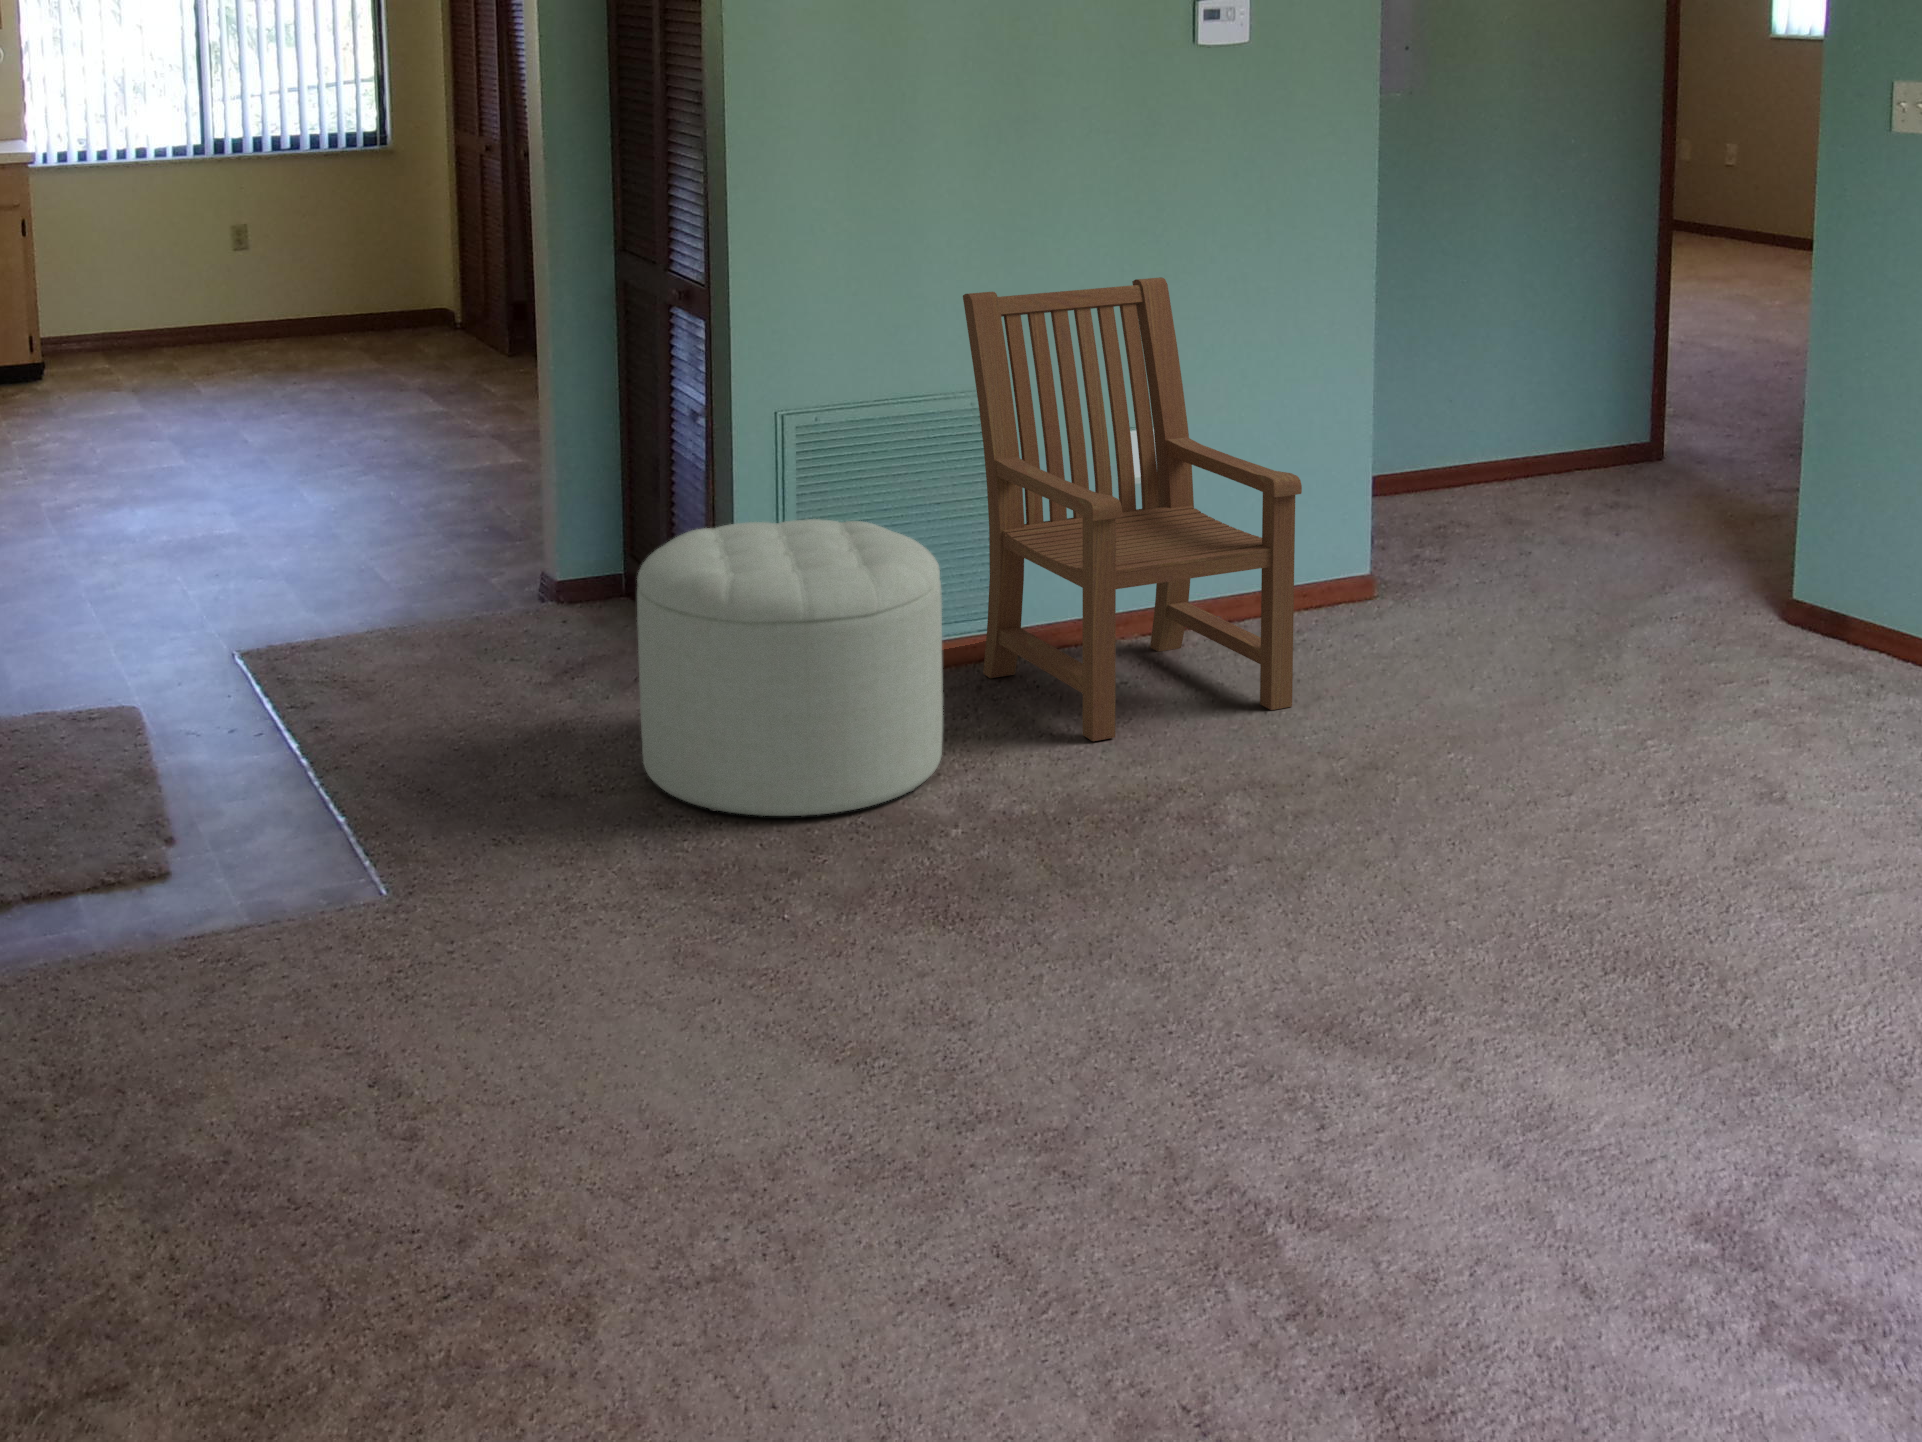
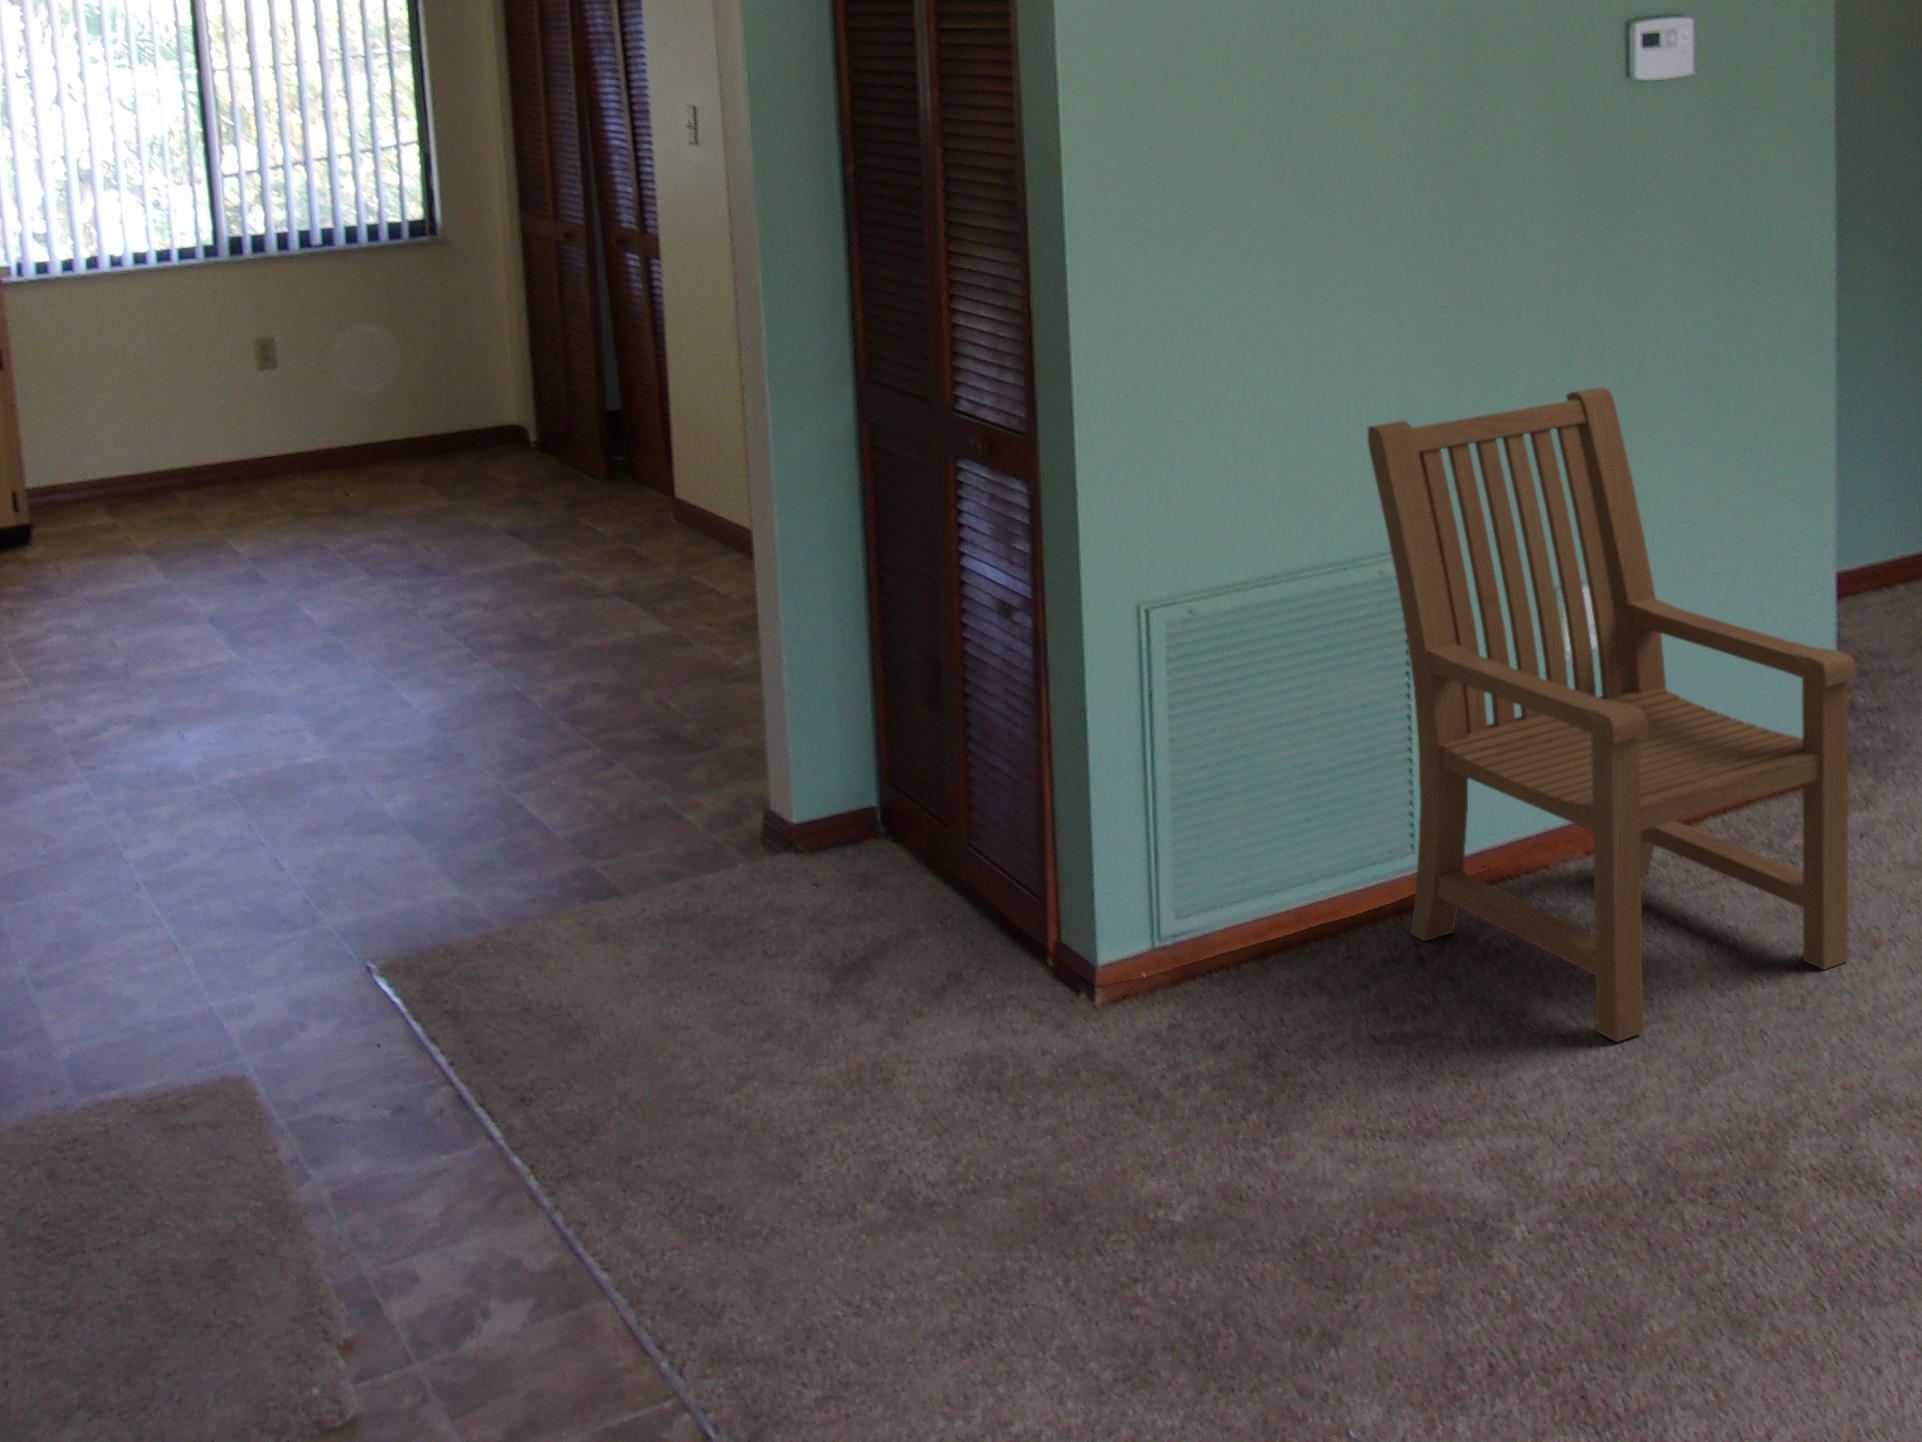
ottoman: present [637,519,943,816] -> none [997,758,1434,1218]

